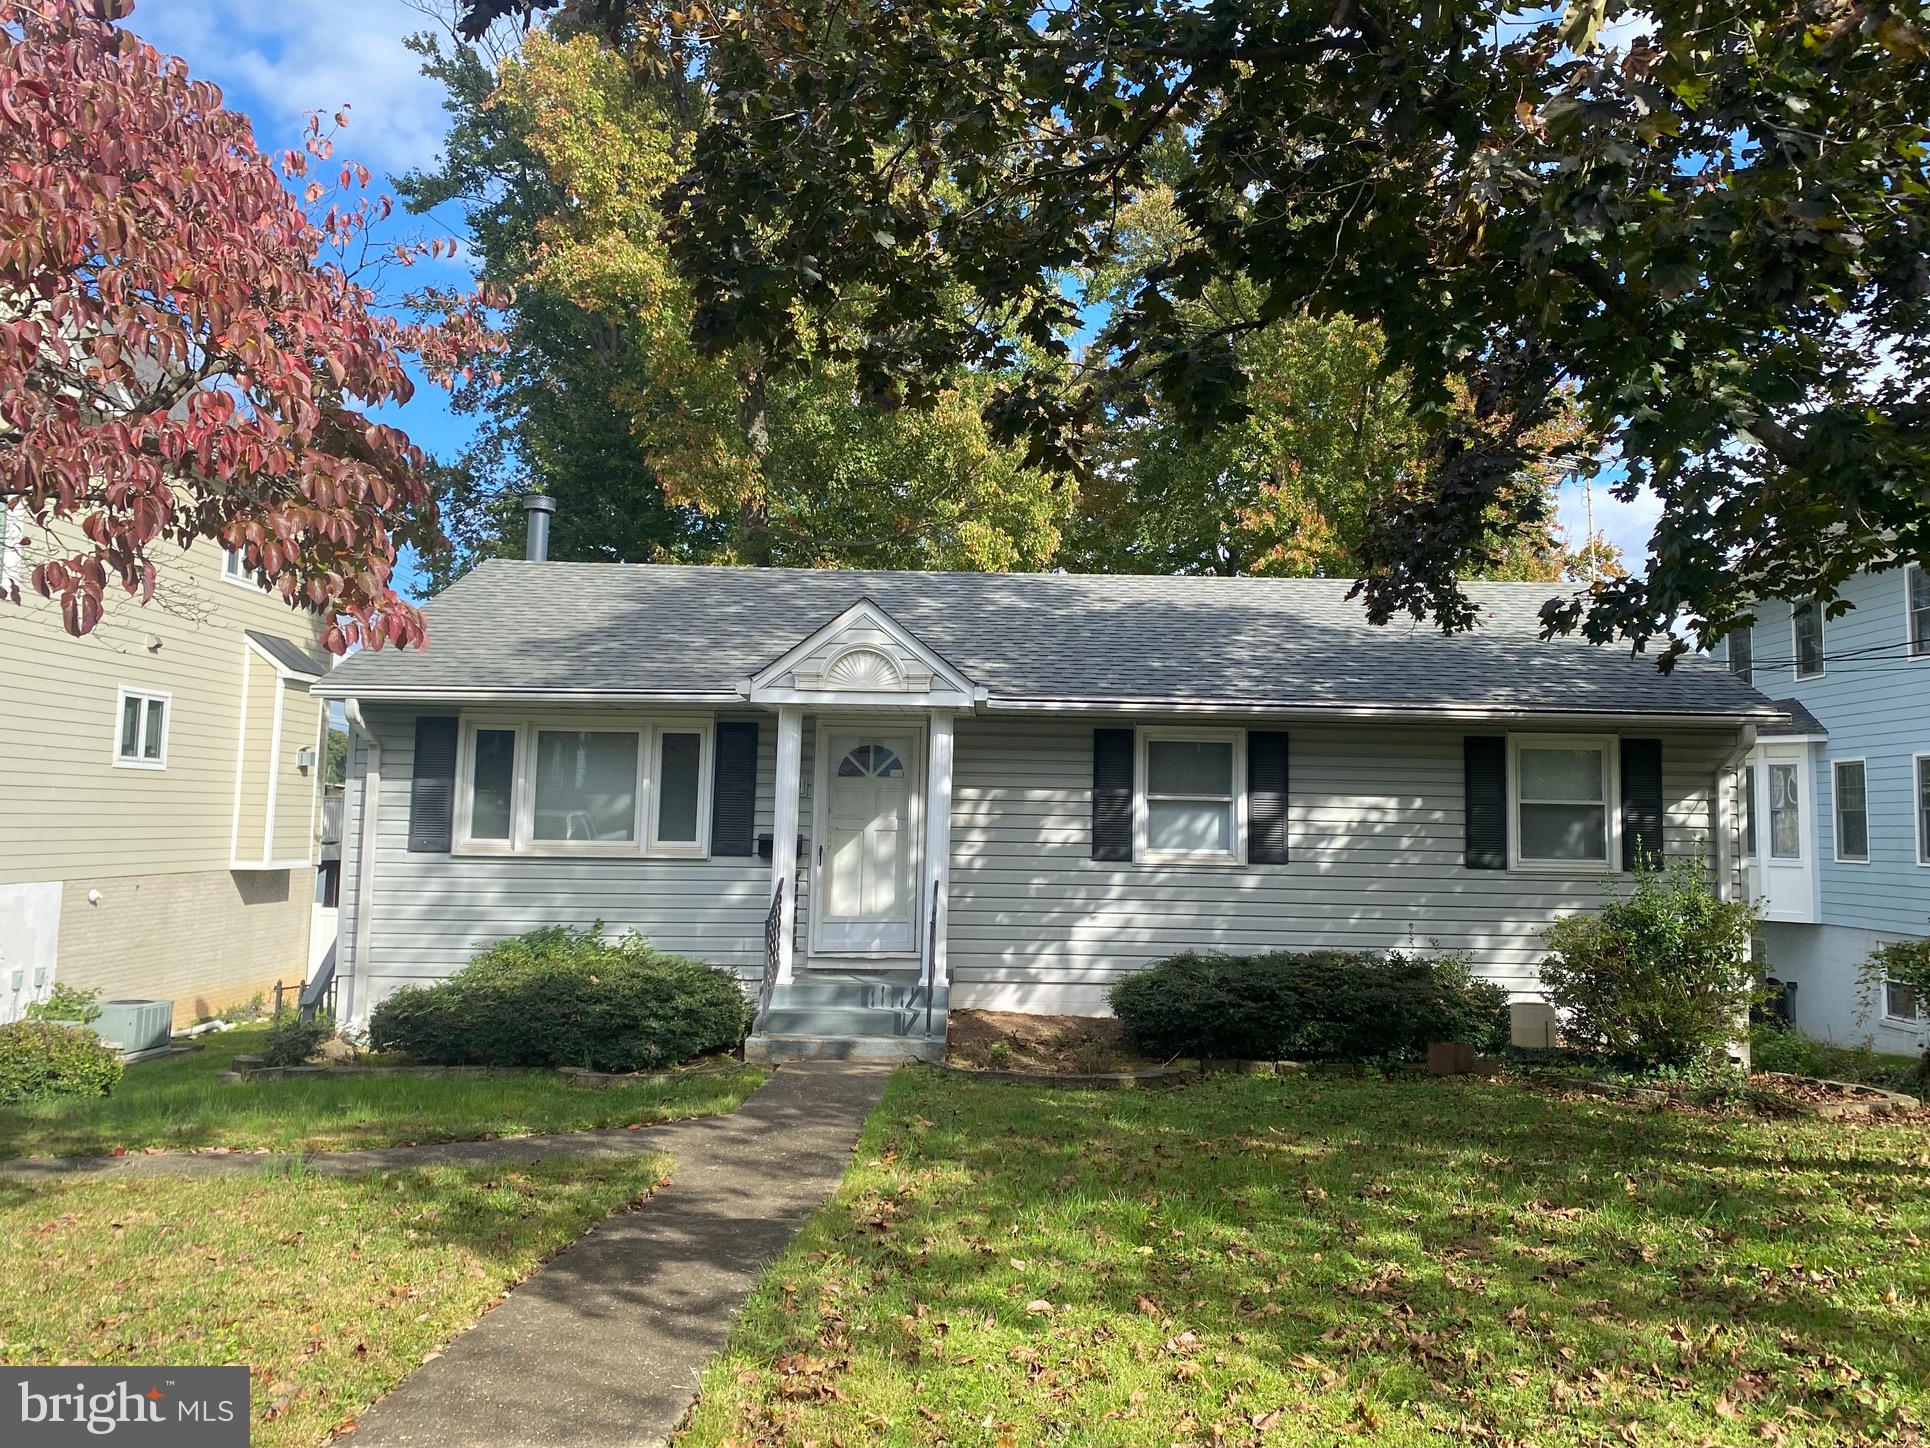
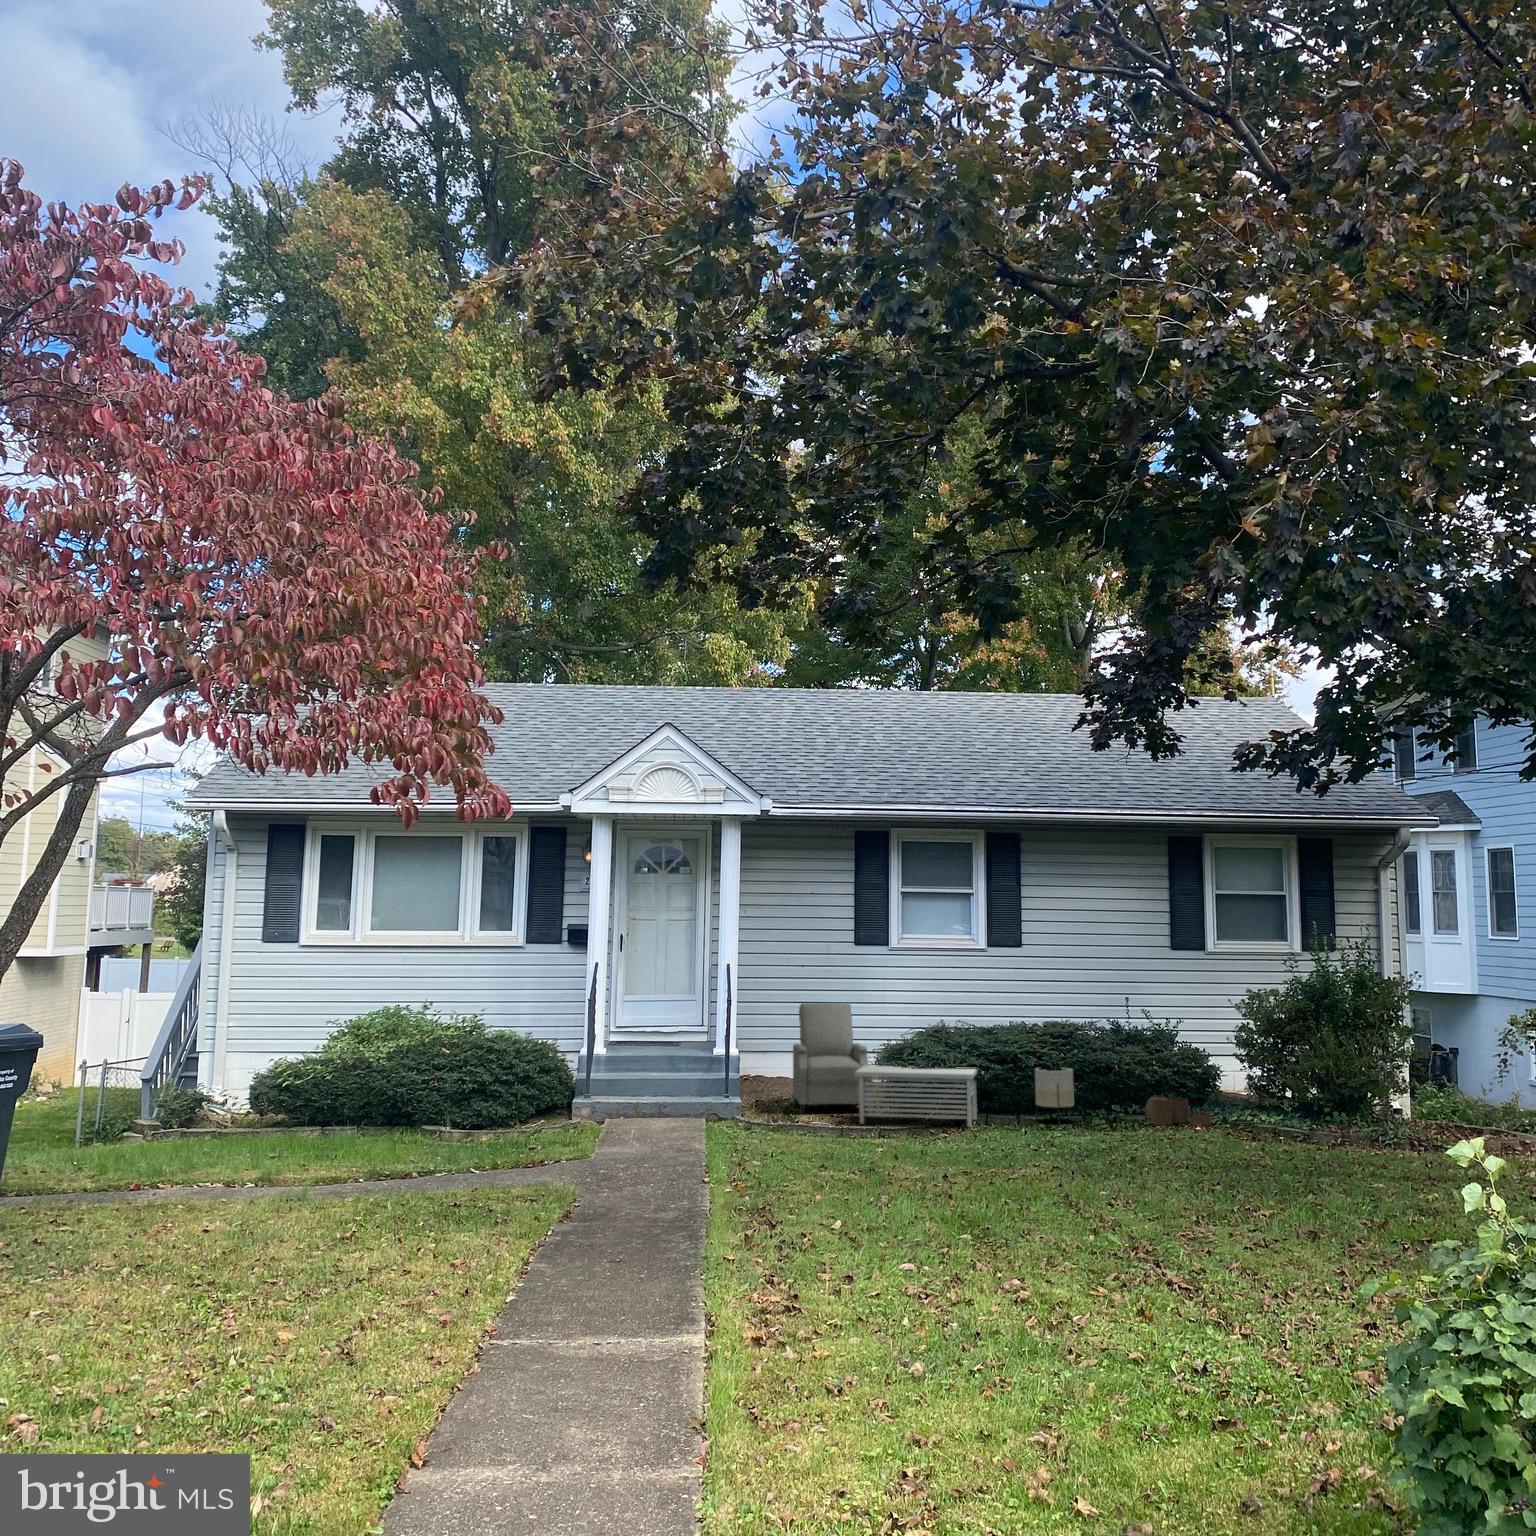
chair: none [1016,928,1101,1058] -> present [793,1003,868,1114]
storage bench: none [1079,1001,1226,1073] -> present [855,1066,978,1127]
planter: present [1509,1002,1556,1066] -> present [1035,1068,1074,1123]

